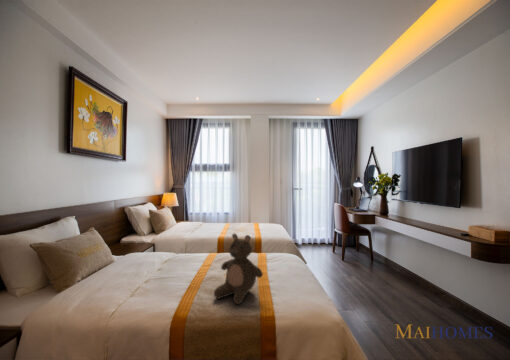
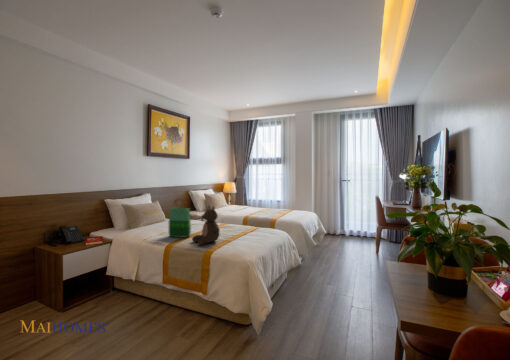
tote bag: none [158,225,196,296] -> present [169,199,191,238]

